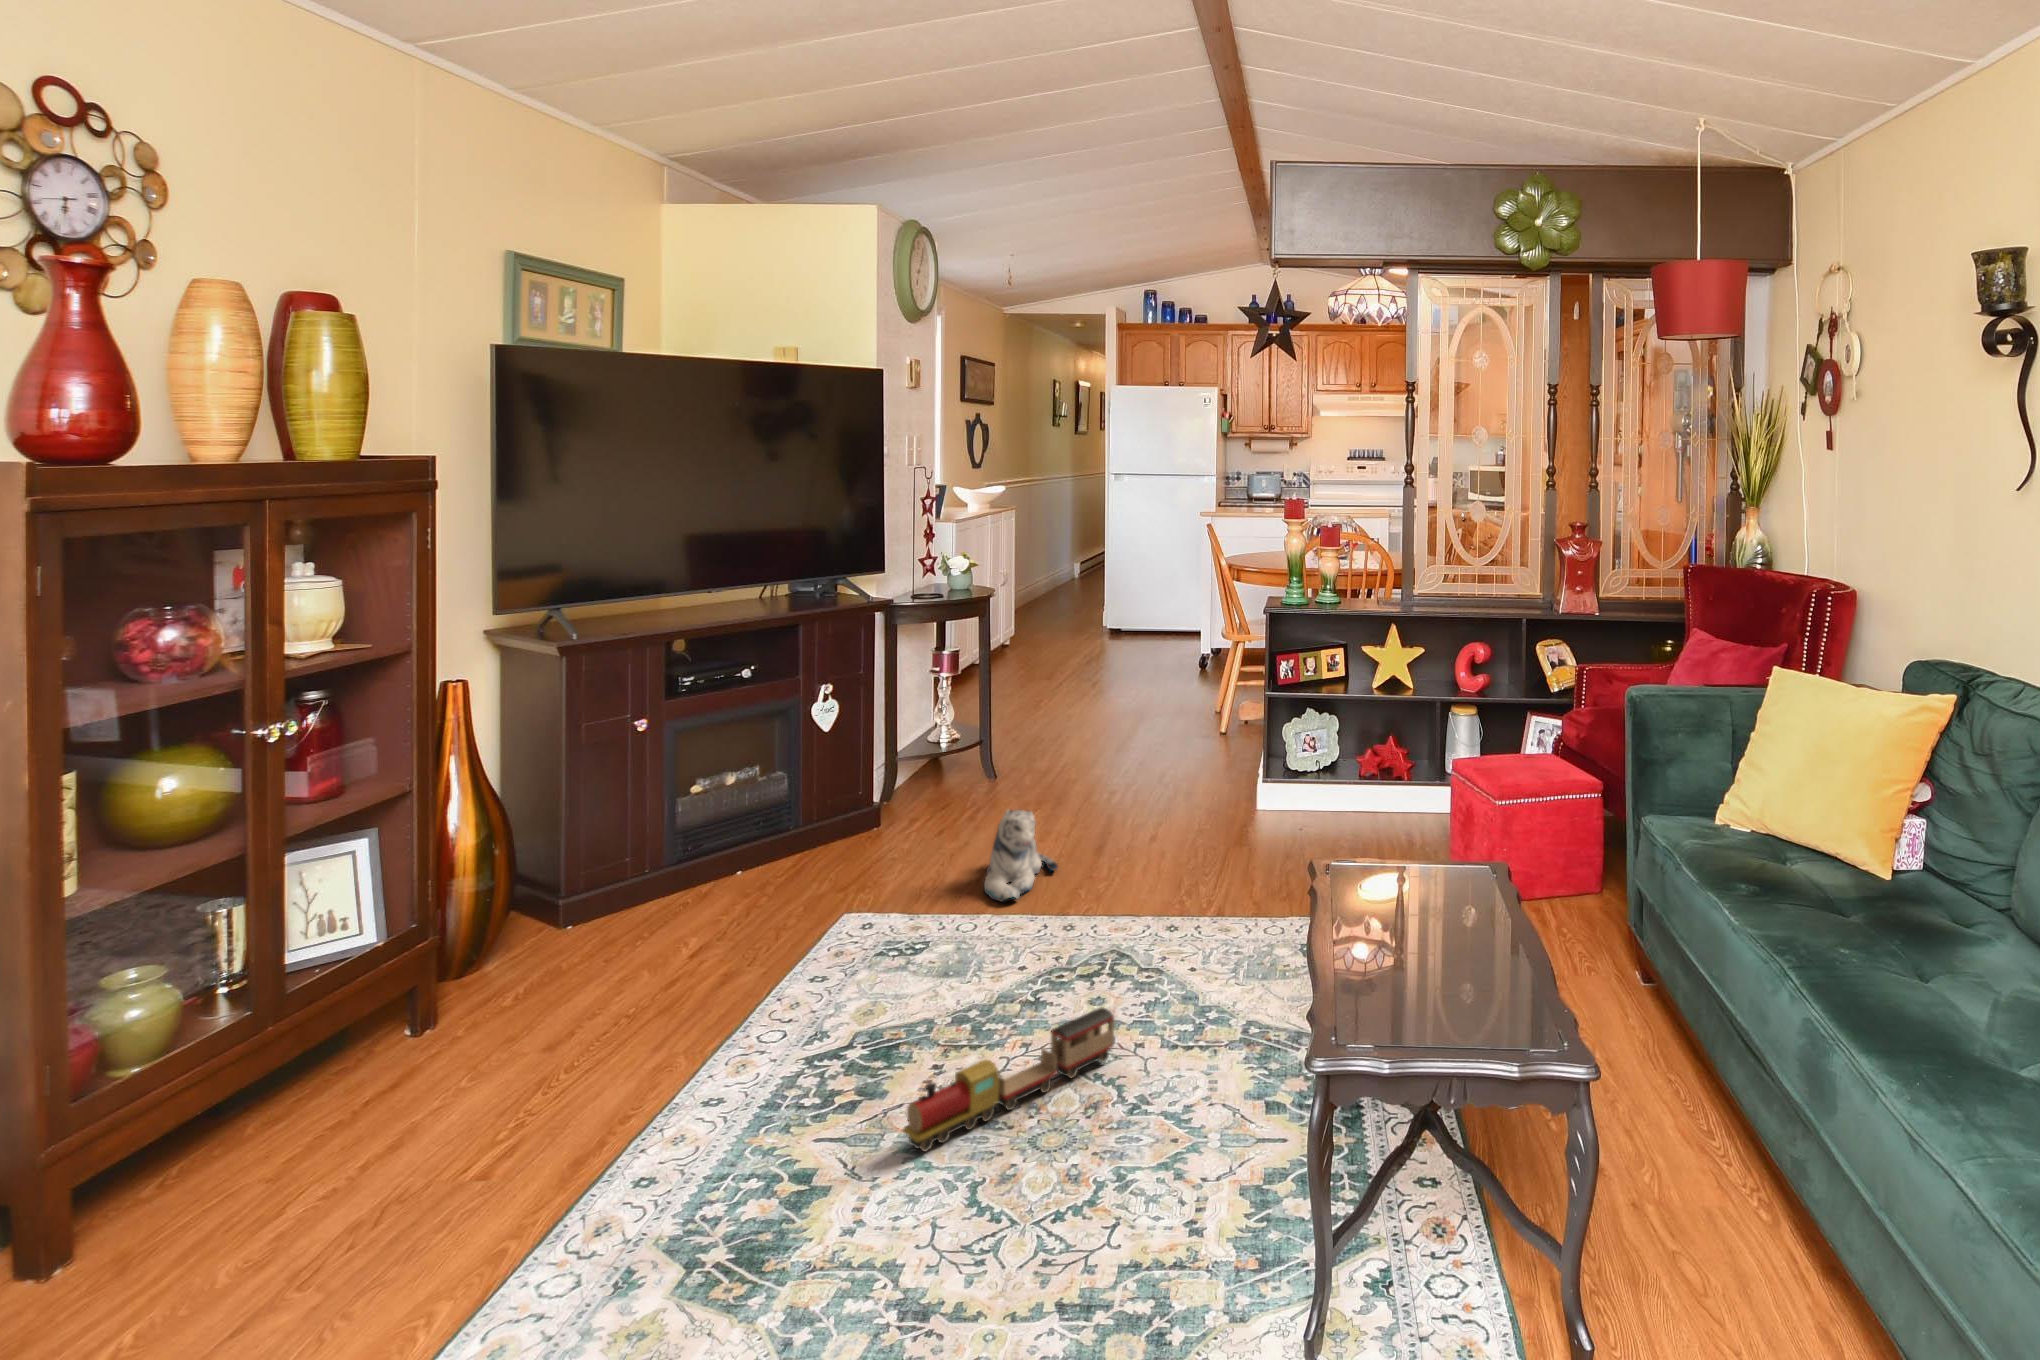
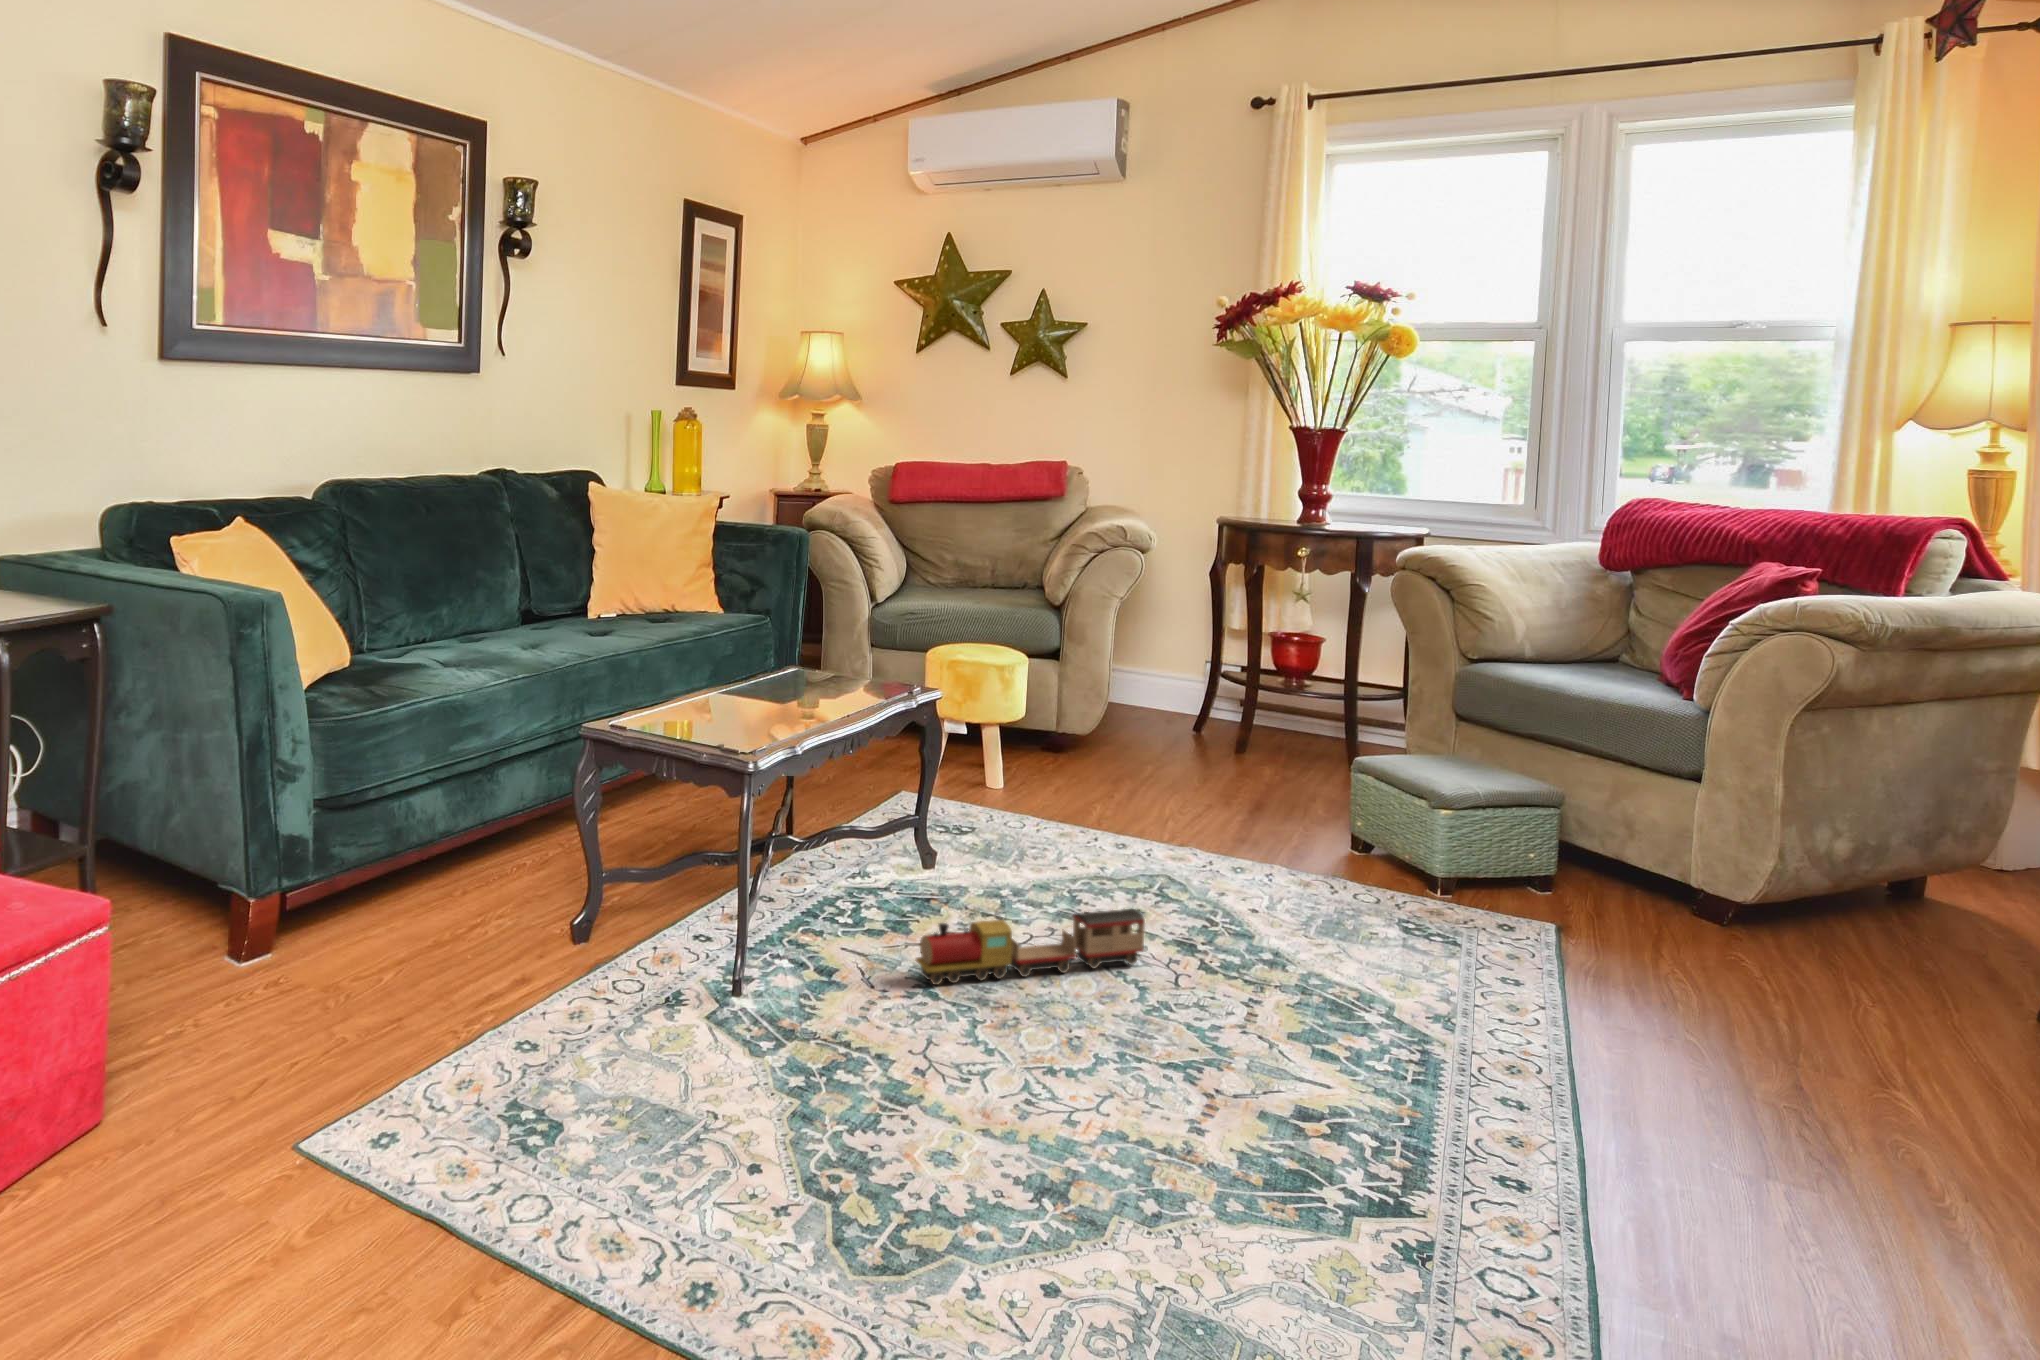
plush toy: present [984,810,1058,902] -> none [1040,718,1124,811]

